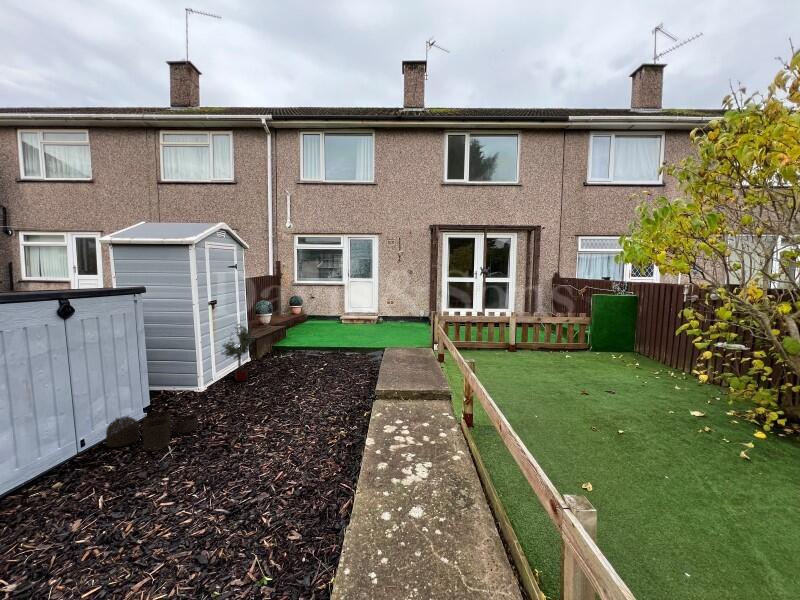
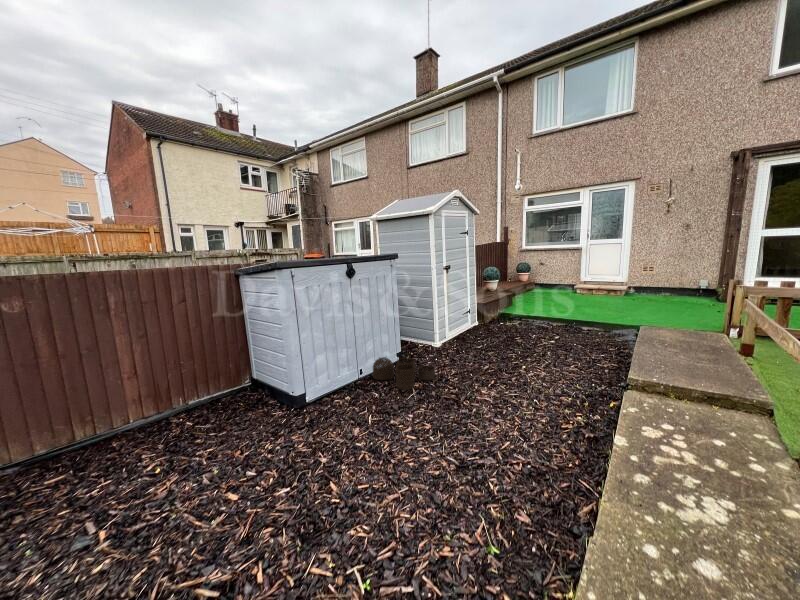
potted tree: present [221,324,255,382] -> none [454,290,486,344]

